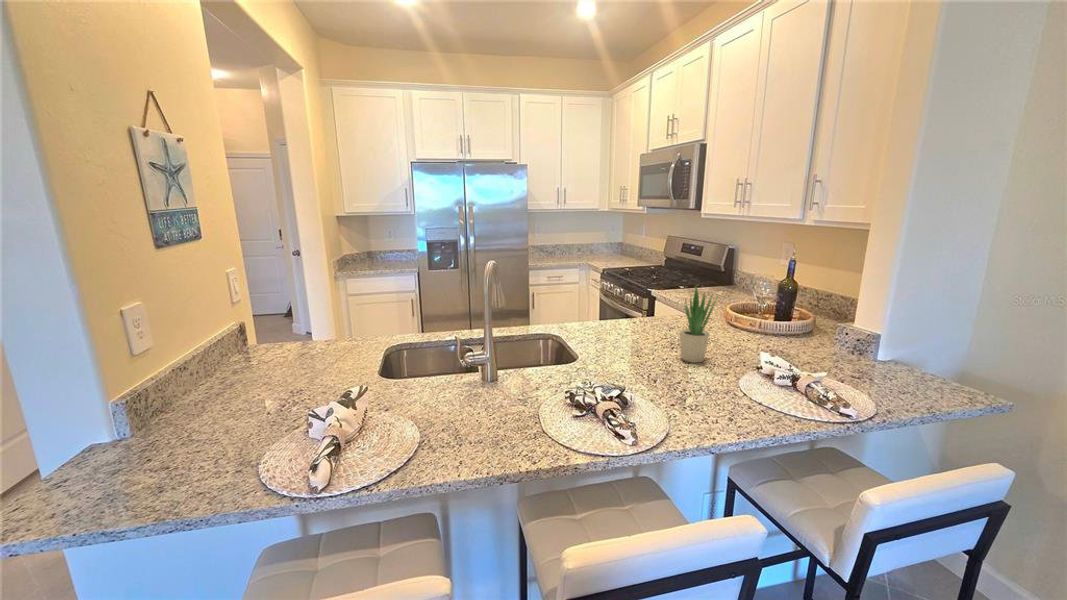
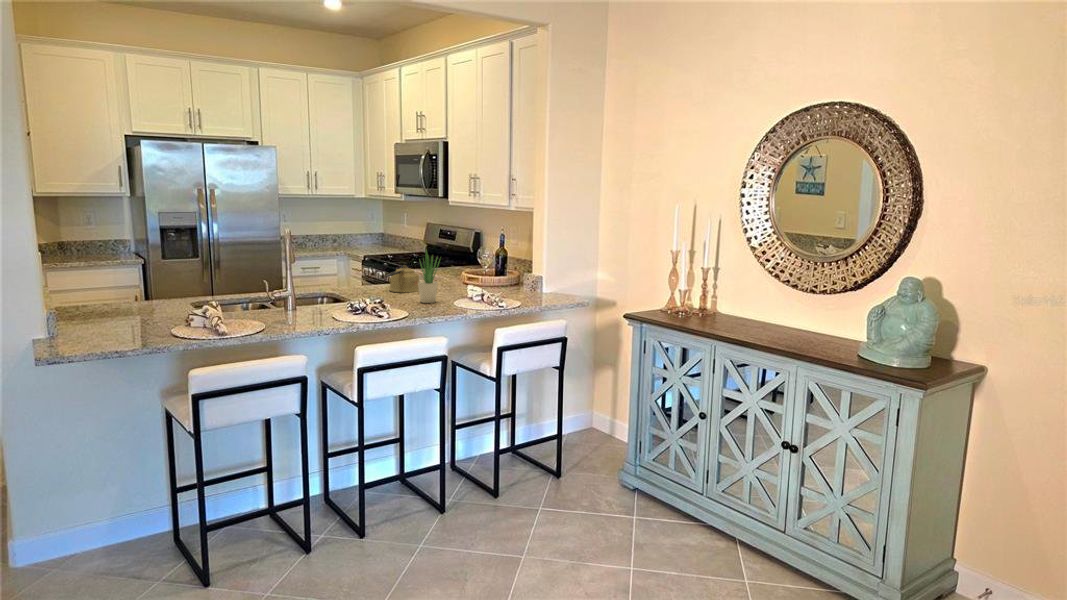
kettle: none [630,297,675,333] -> present [386,265,420,292]

